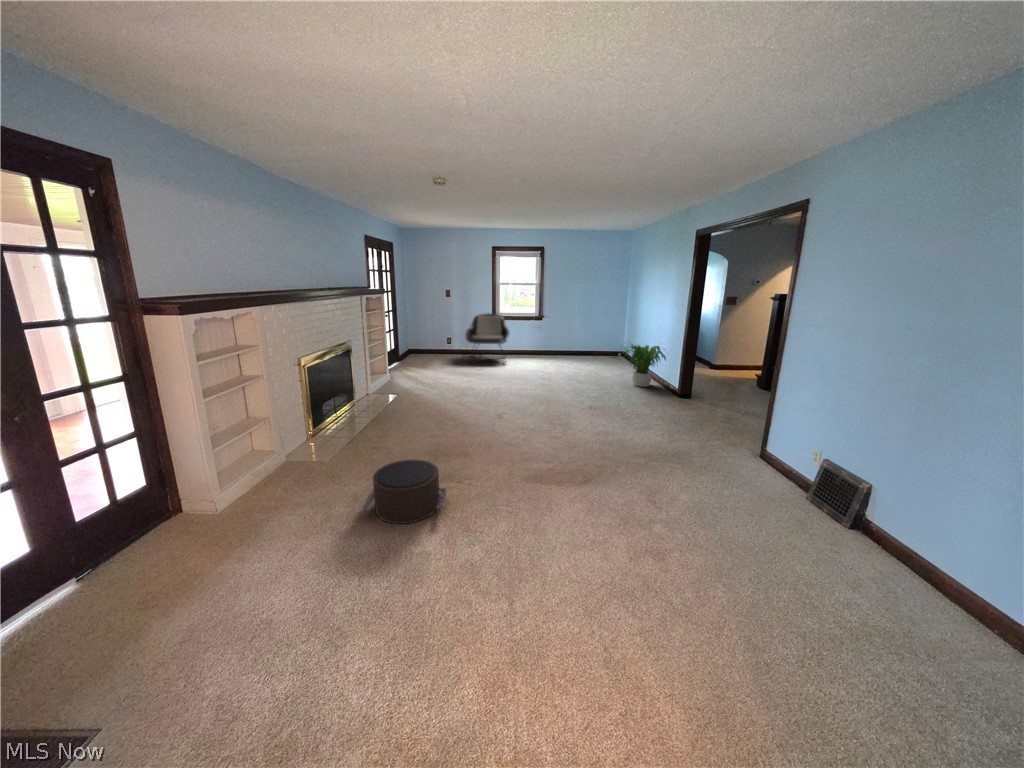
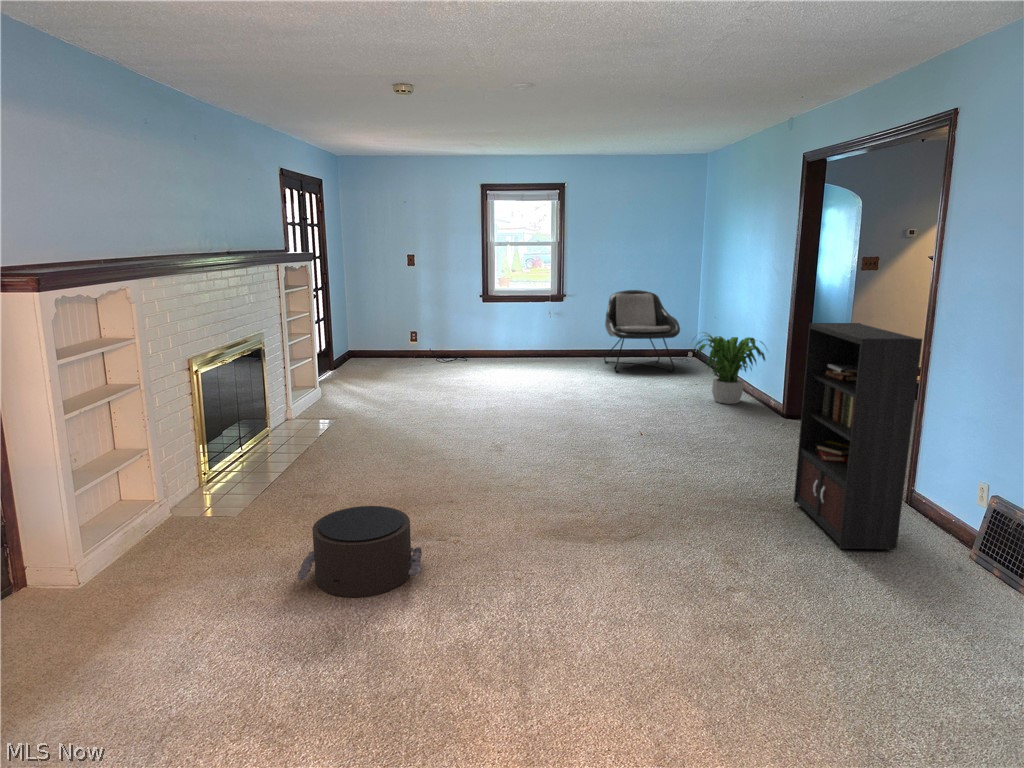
lounge chair: present [466,313,509,364] -> present [604,290,680,373]
bookcase: none [688,341,803,508] -> present [794,323,963,570]

